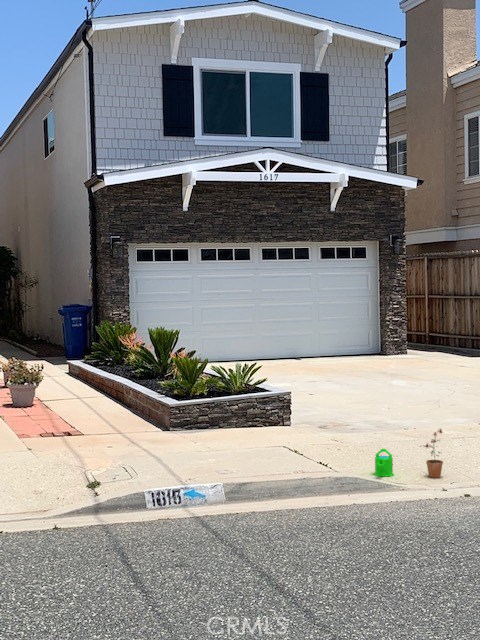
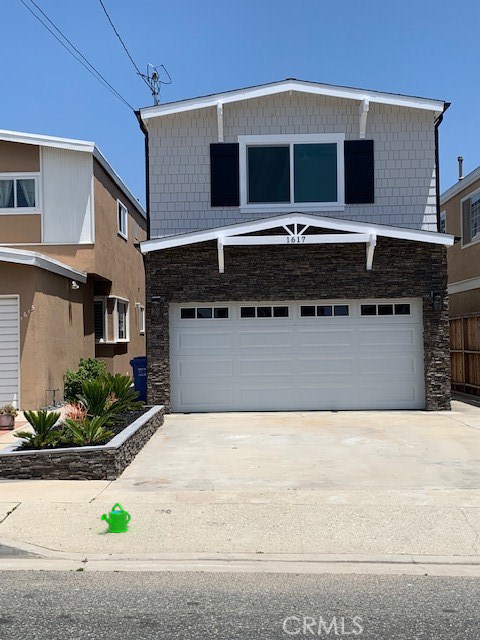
potted plant: present [426,429,443,478] -> none [149,486,173,539]

